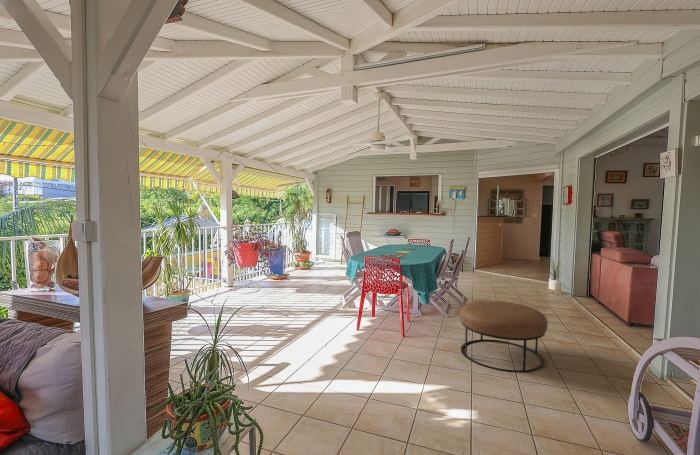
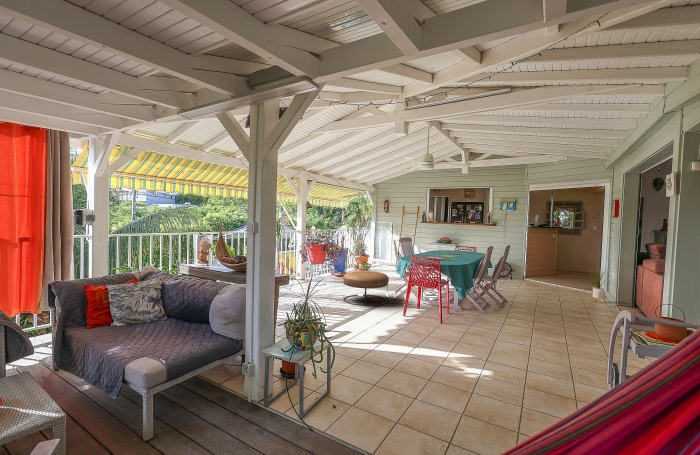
ottoman: present [460,301,548,372] -> present [343,271,389,306]

